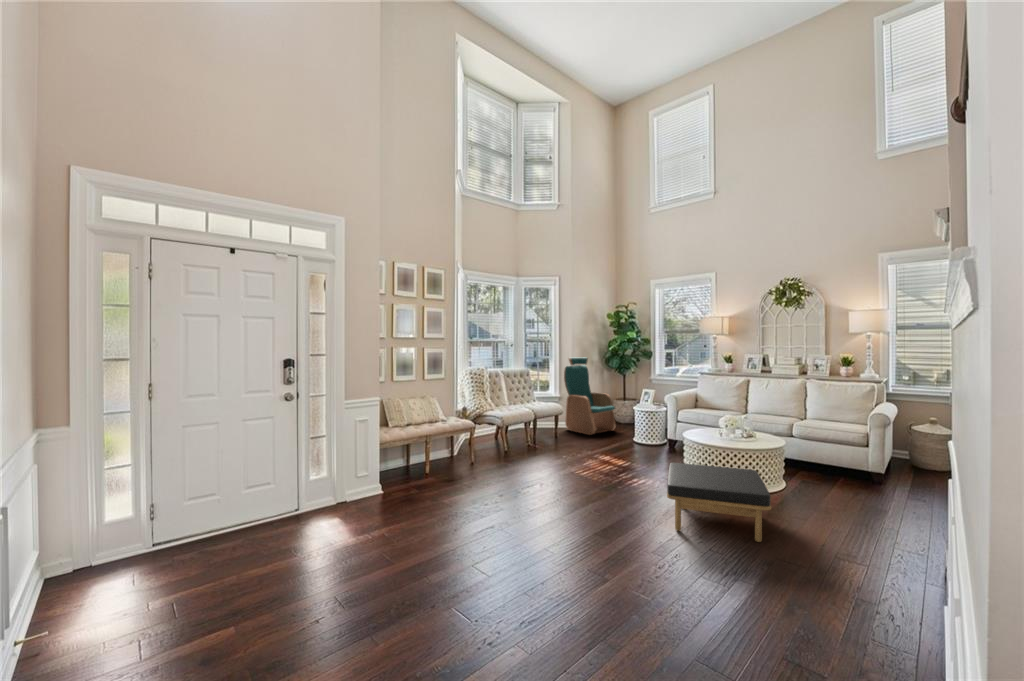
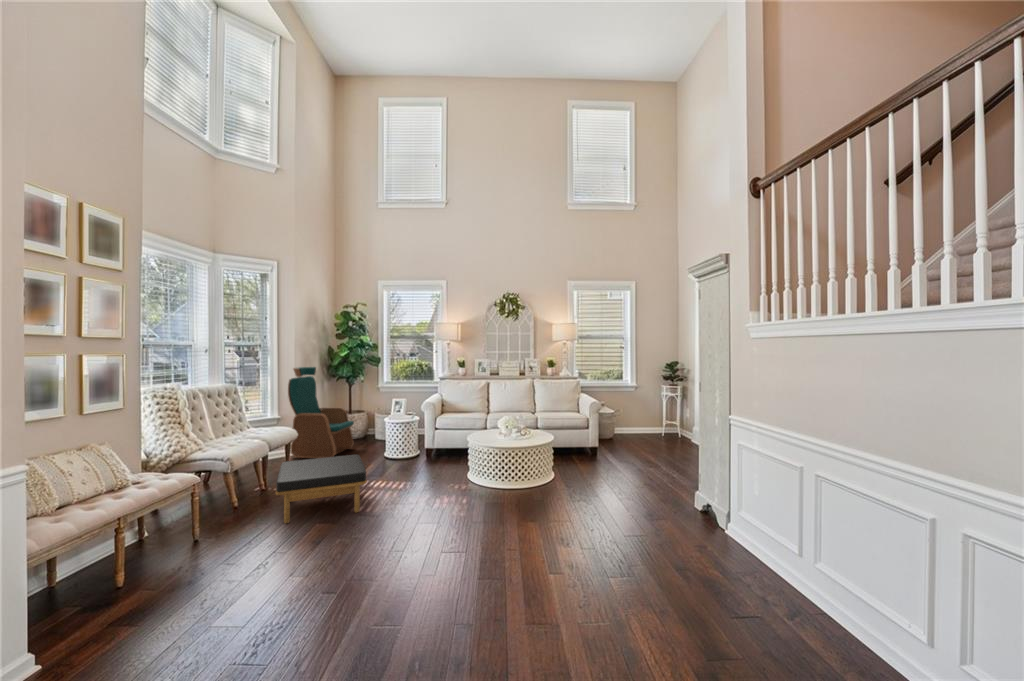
ottoman: present [667,463,771,542] -> present [276,455,367,523]

